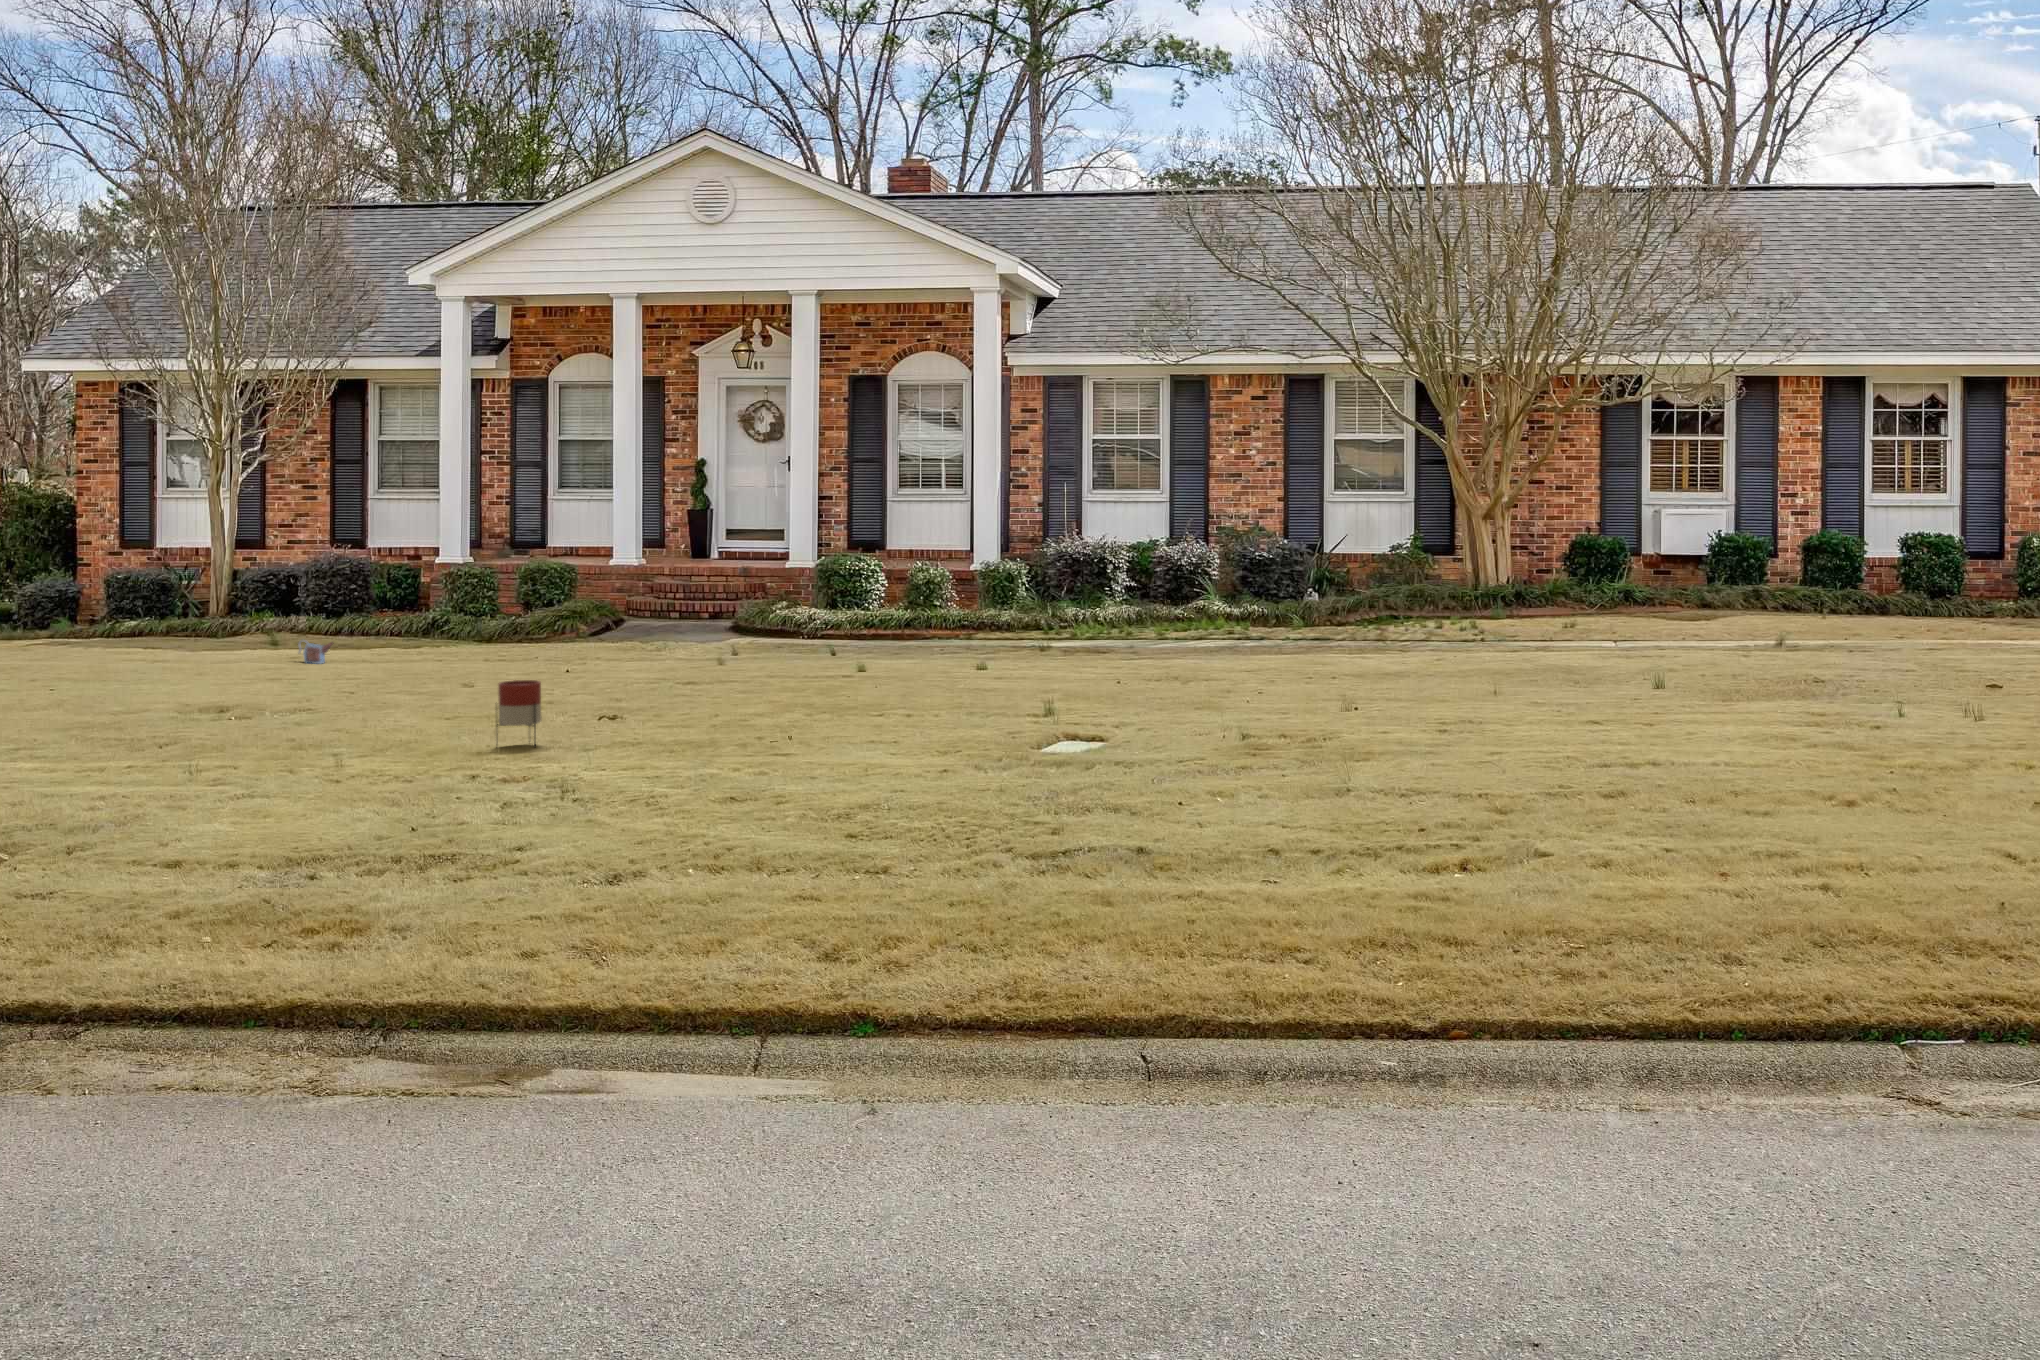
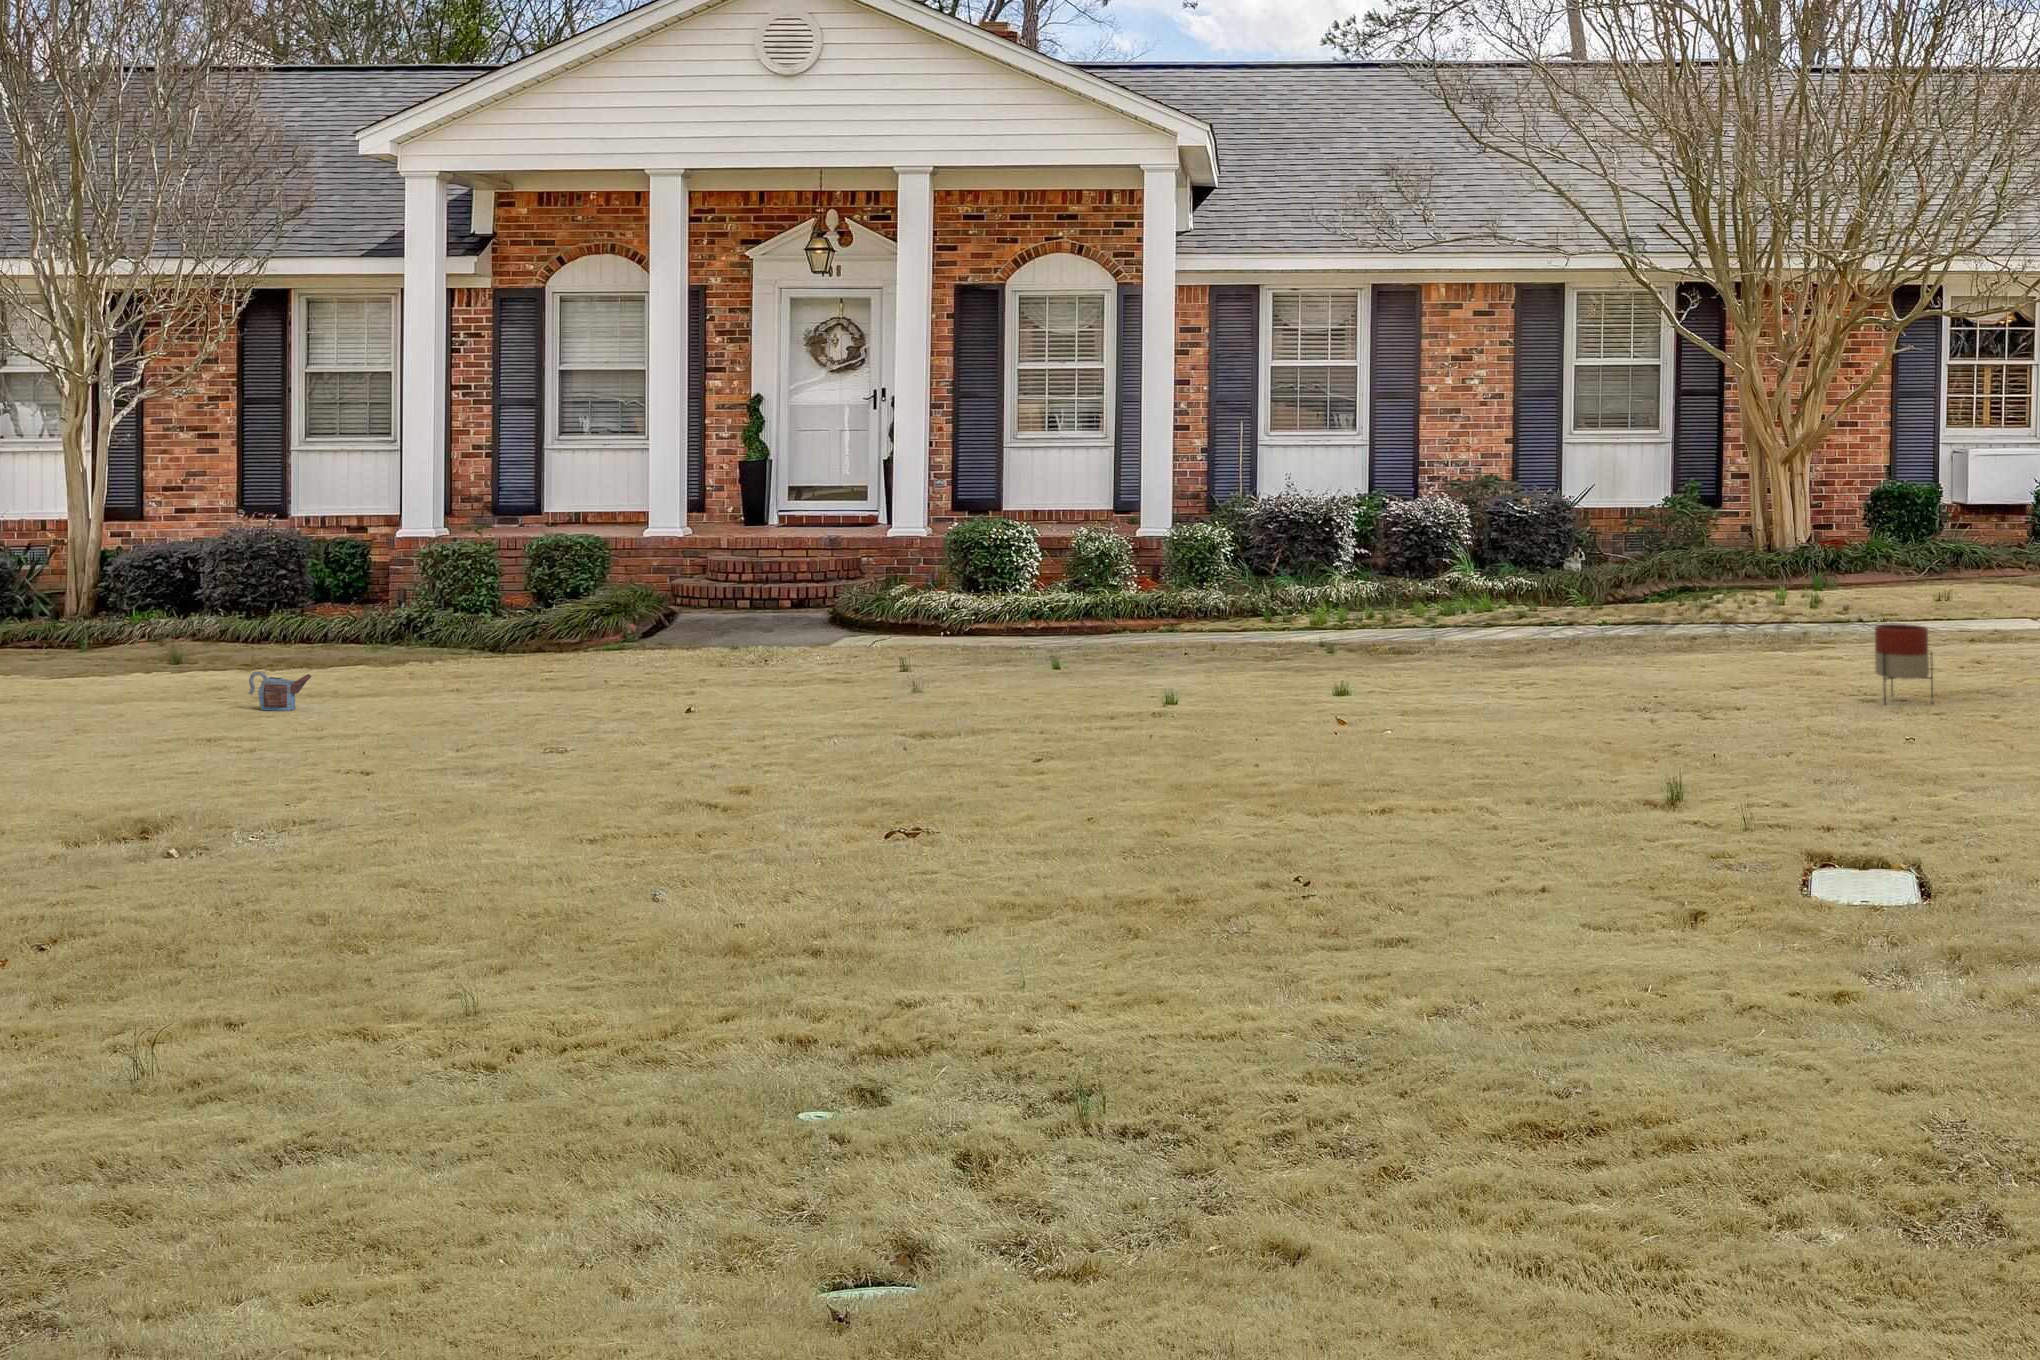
planter: present [497,680,542,746] -> present [1875,624,1933,703]

